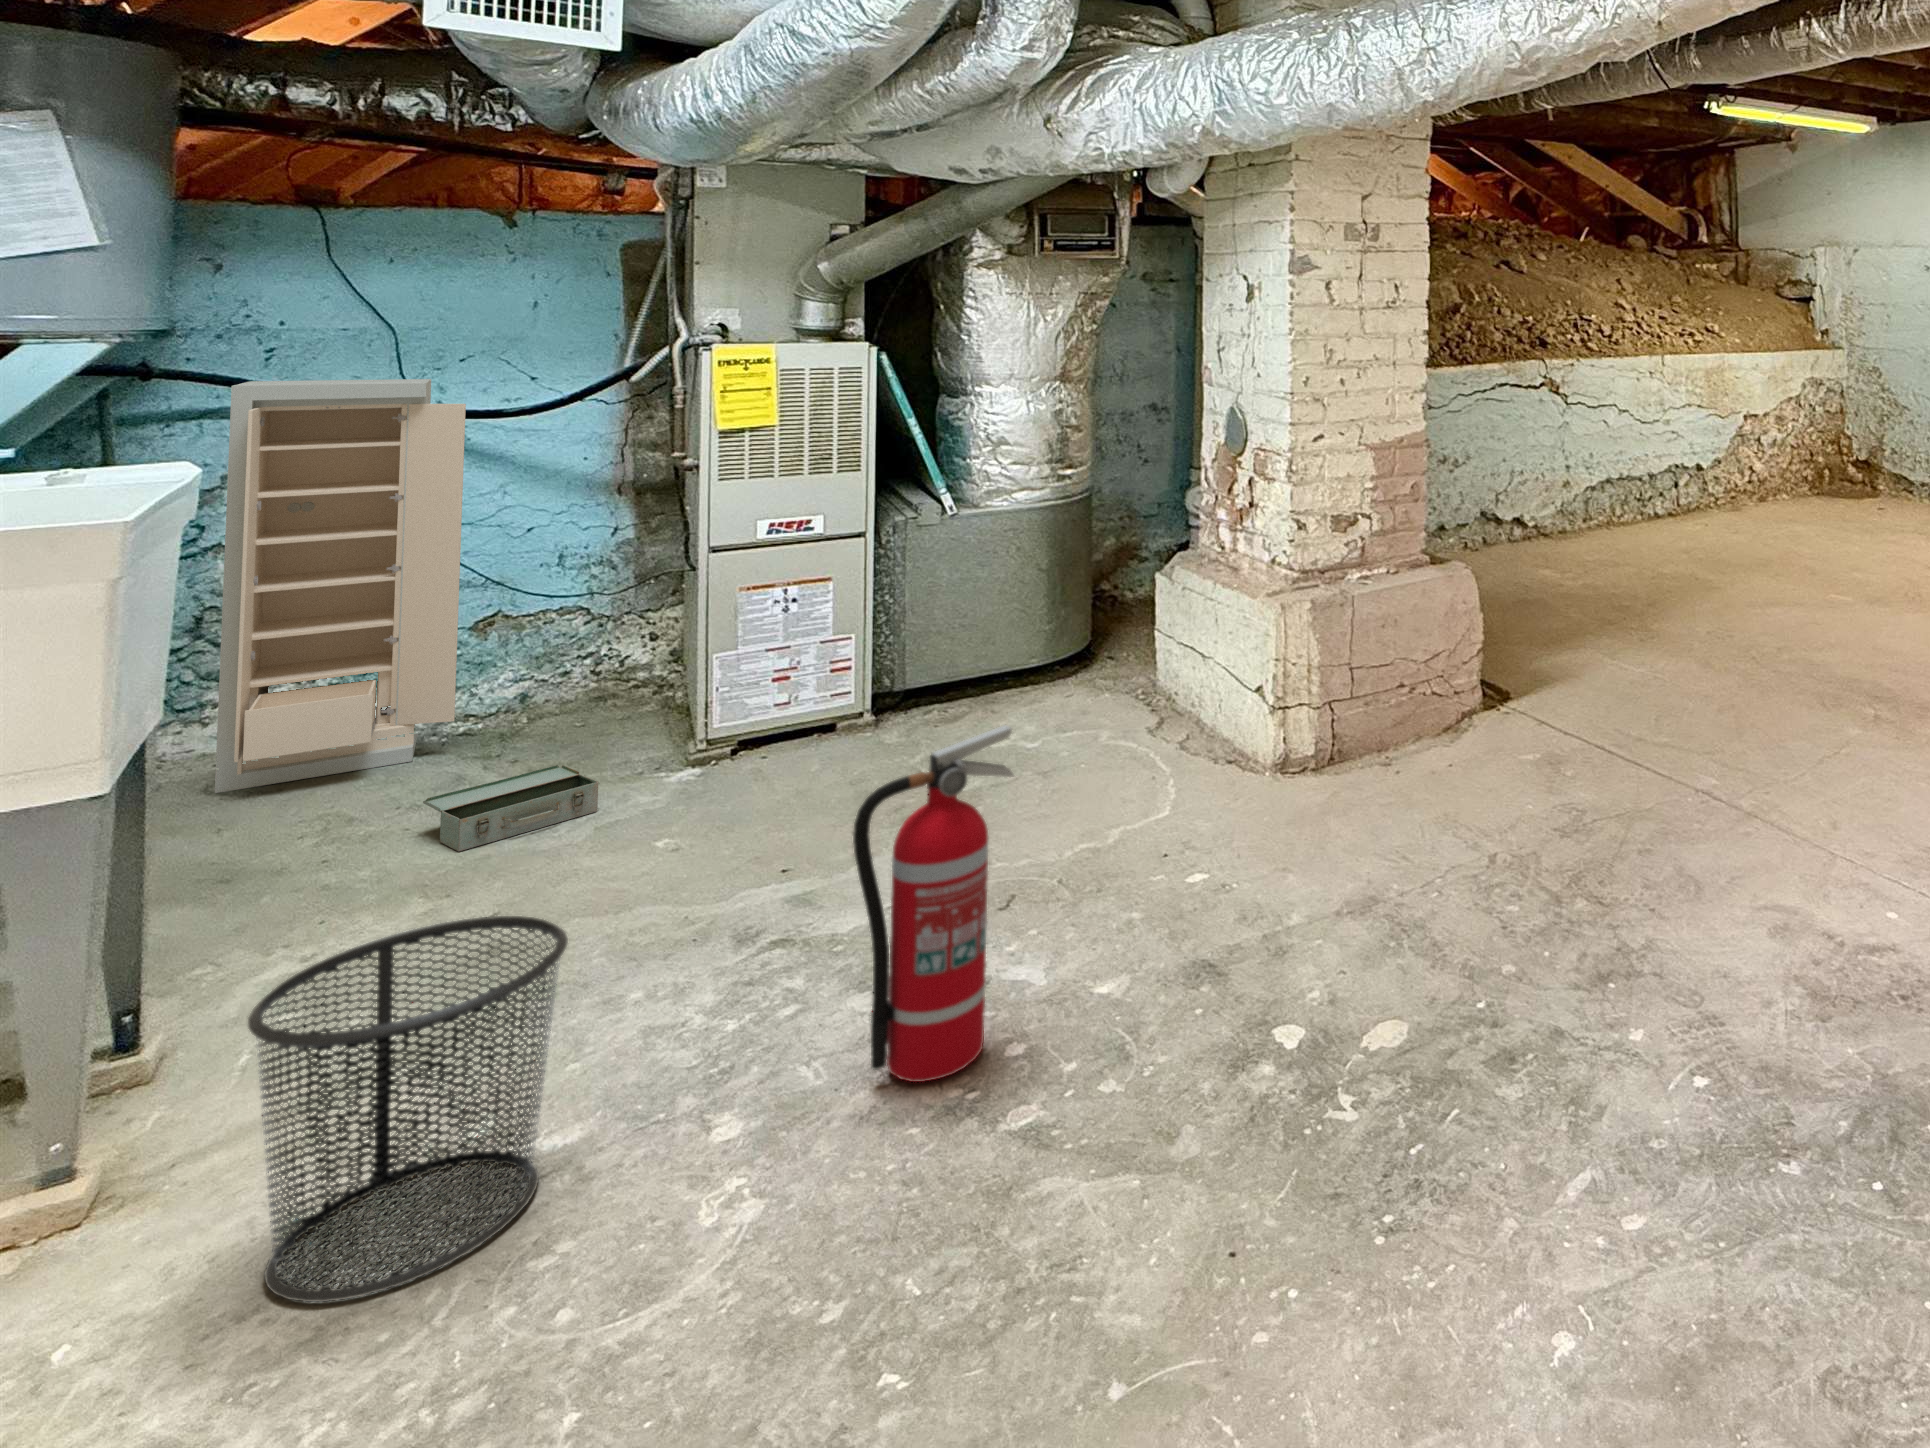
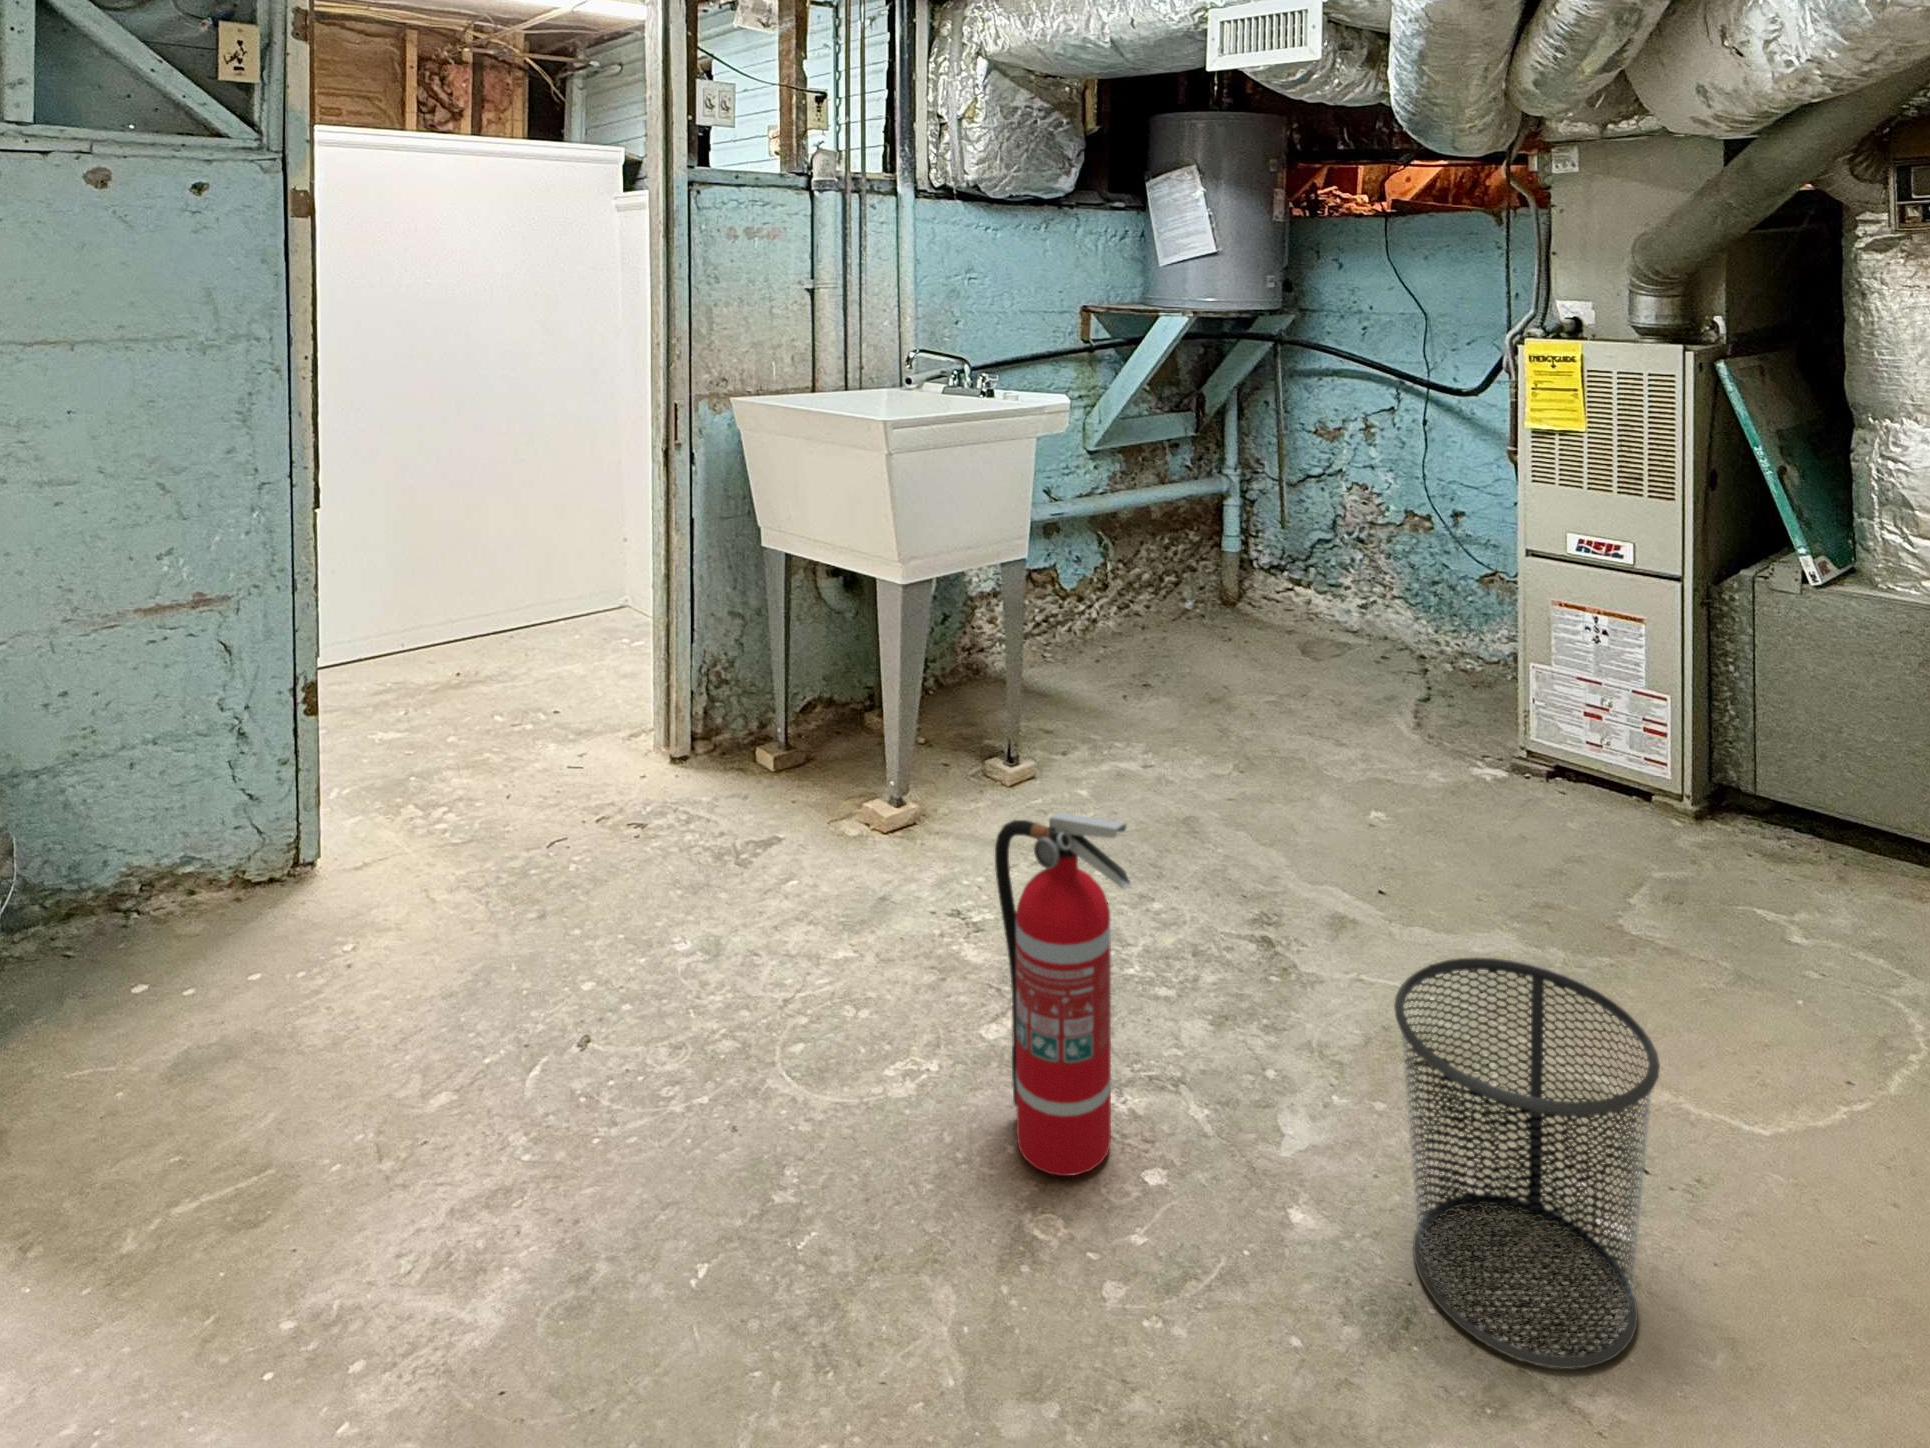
storage cabinet: present [215,379,466,793] -> none [1299,355,1445,674]
toolbox: present [423,765,598,852] -> none [1288,702,1401,770]
trash can: present [248,916,568,1302] -> present [1394,957,1660,1369]

